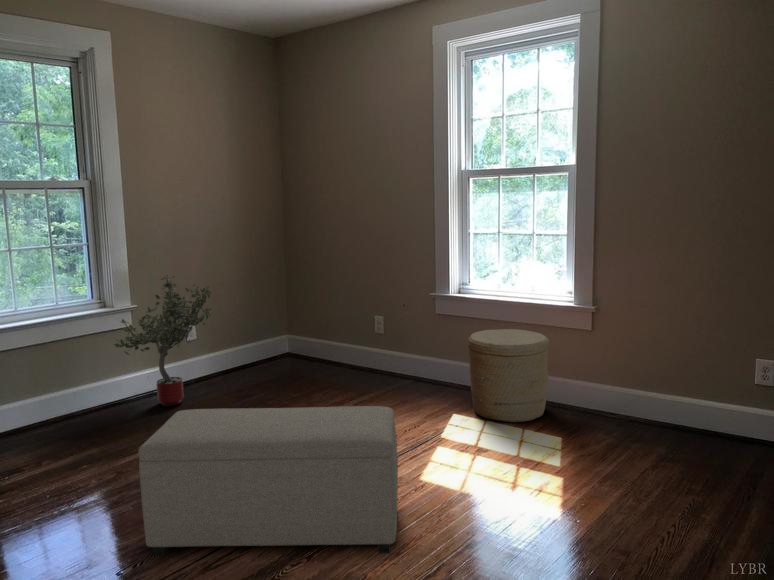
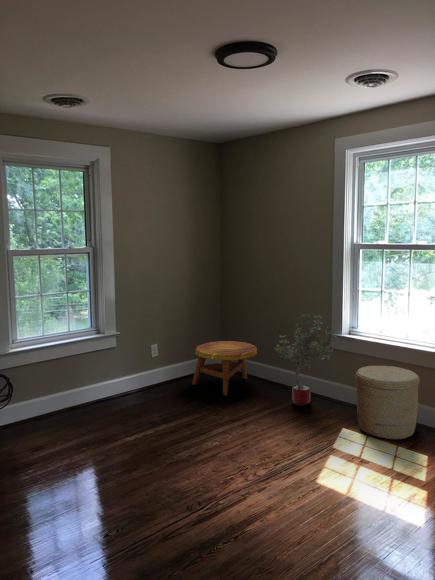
potted tree: present [114,275,211,406] -> present [275,314,337,406]
side table: none [247,315,336,386] -> present [192,341,257,395]
ottoman: present [138,406,398,556] -> none [123,422,301,541]

